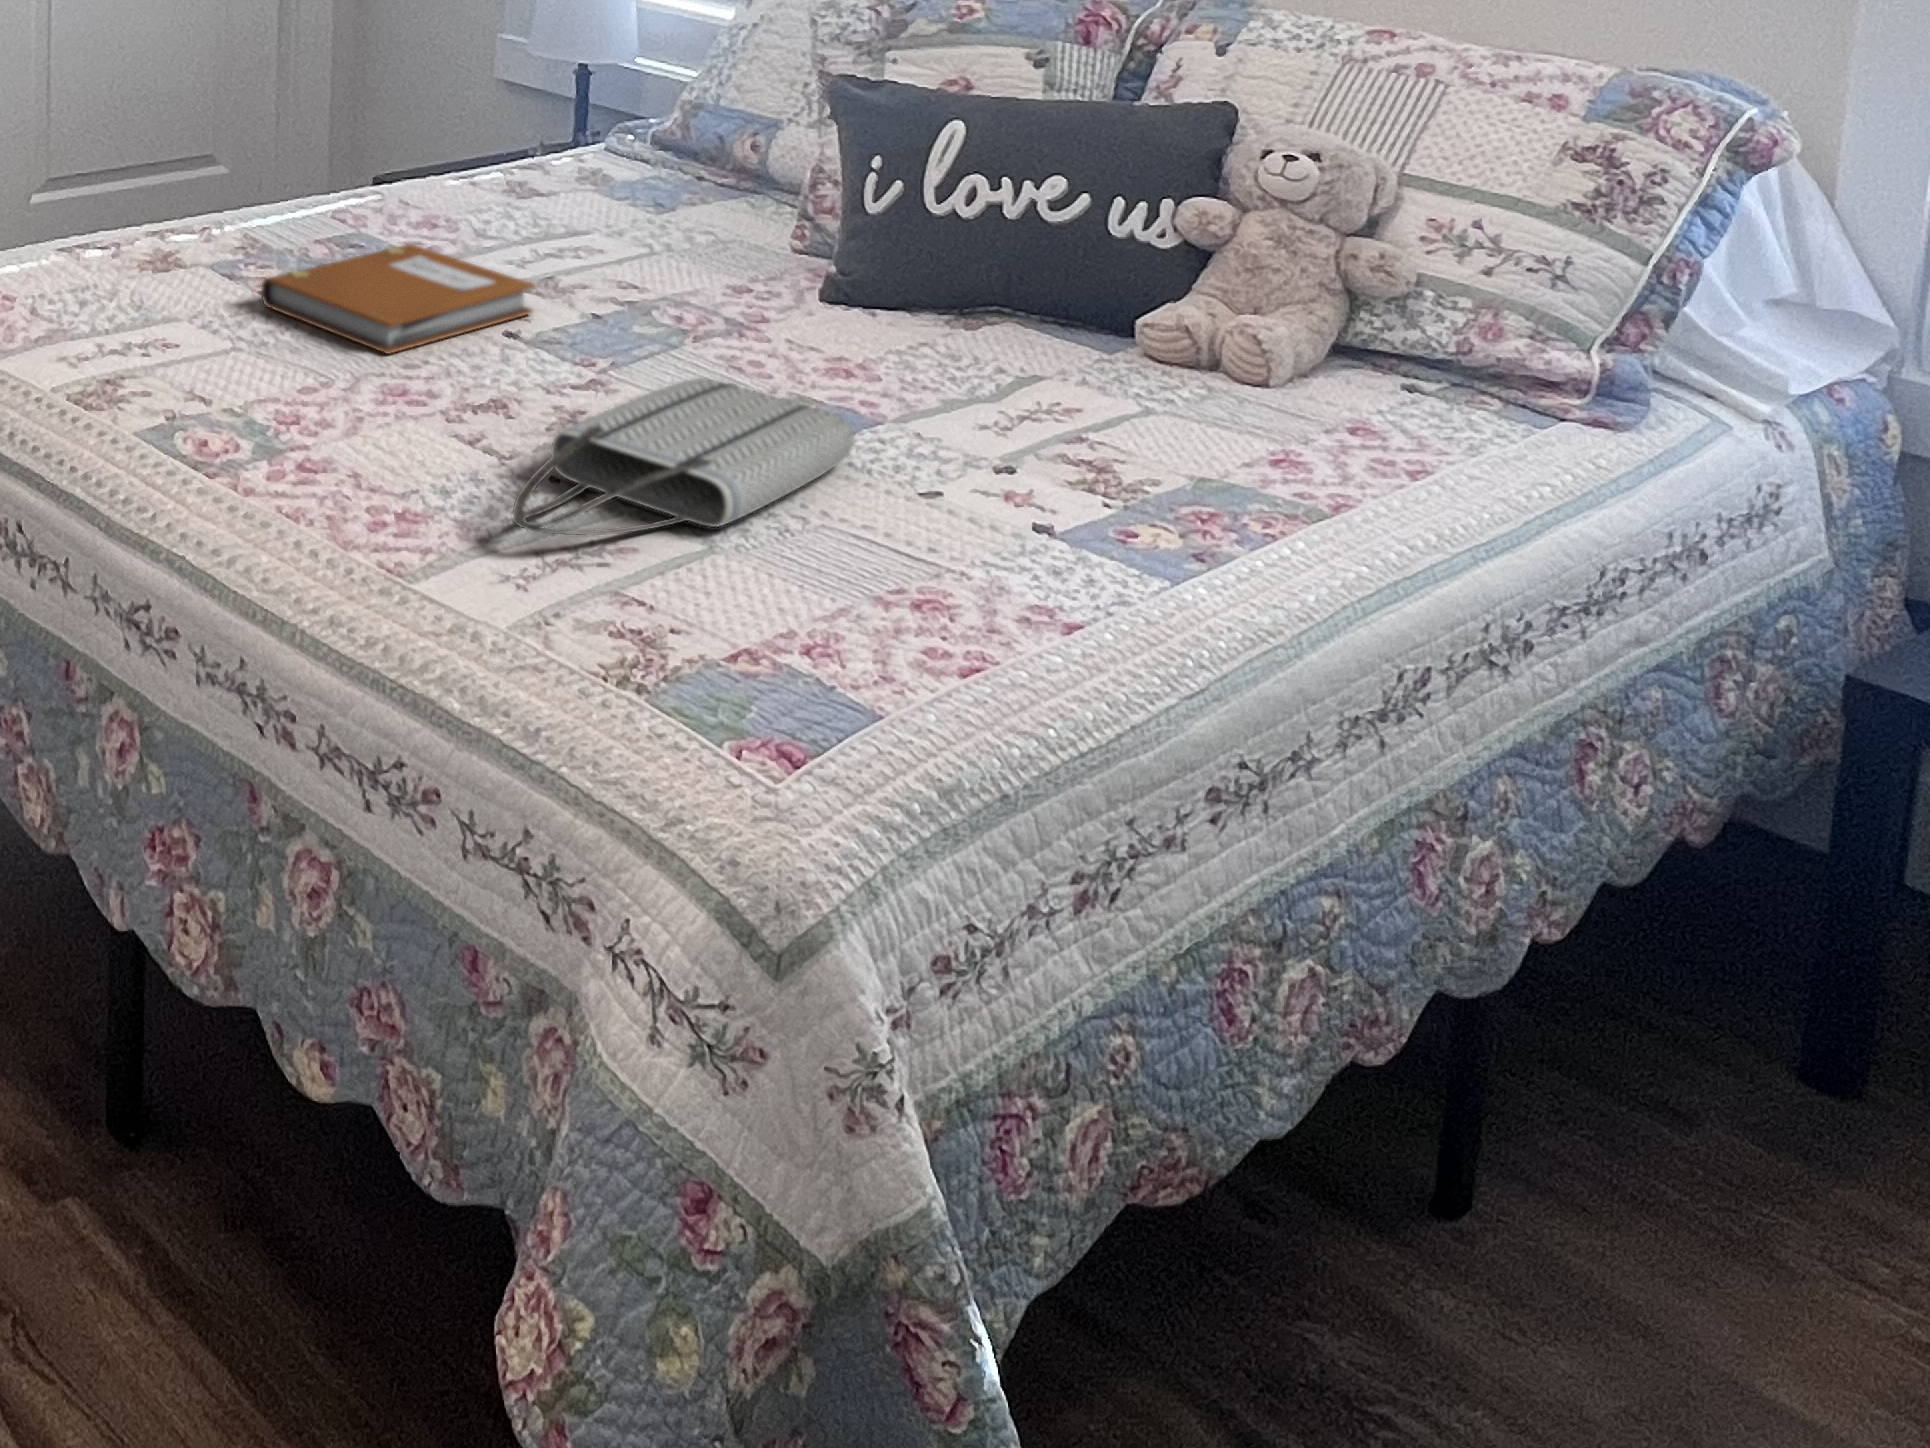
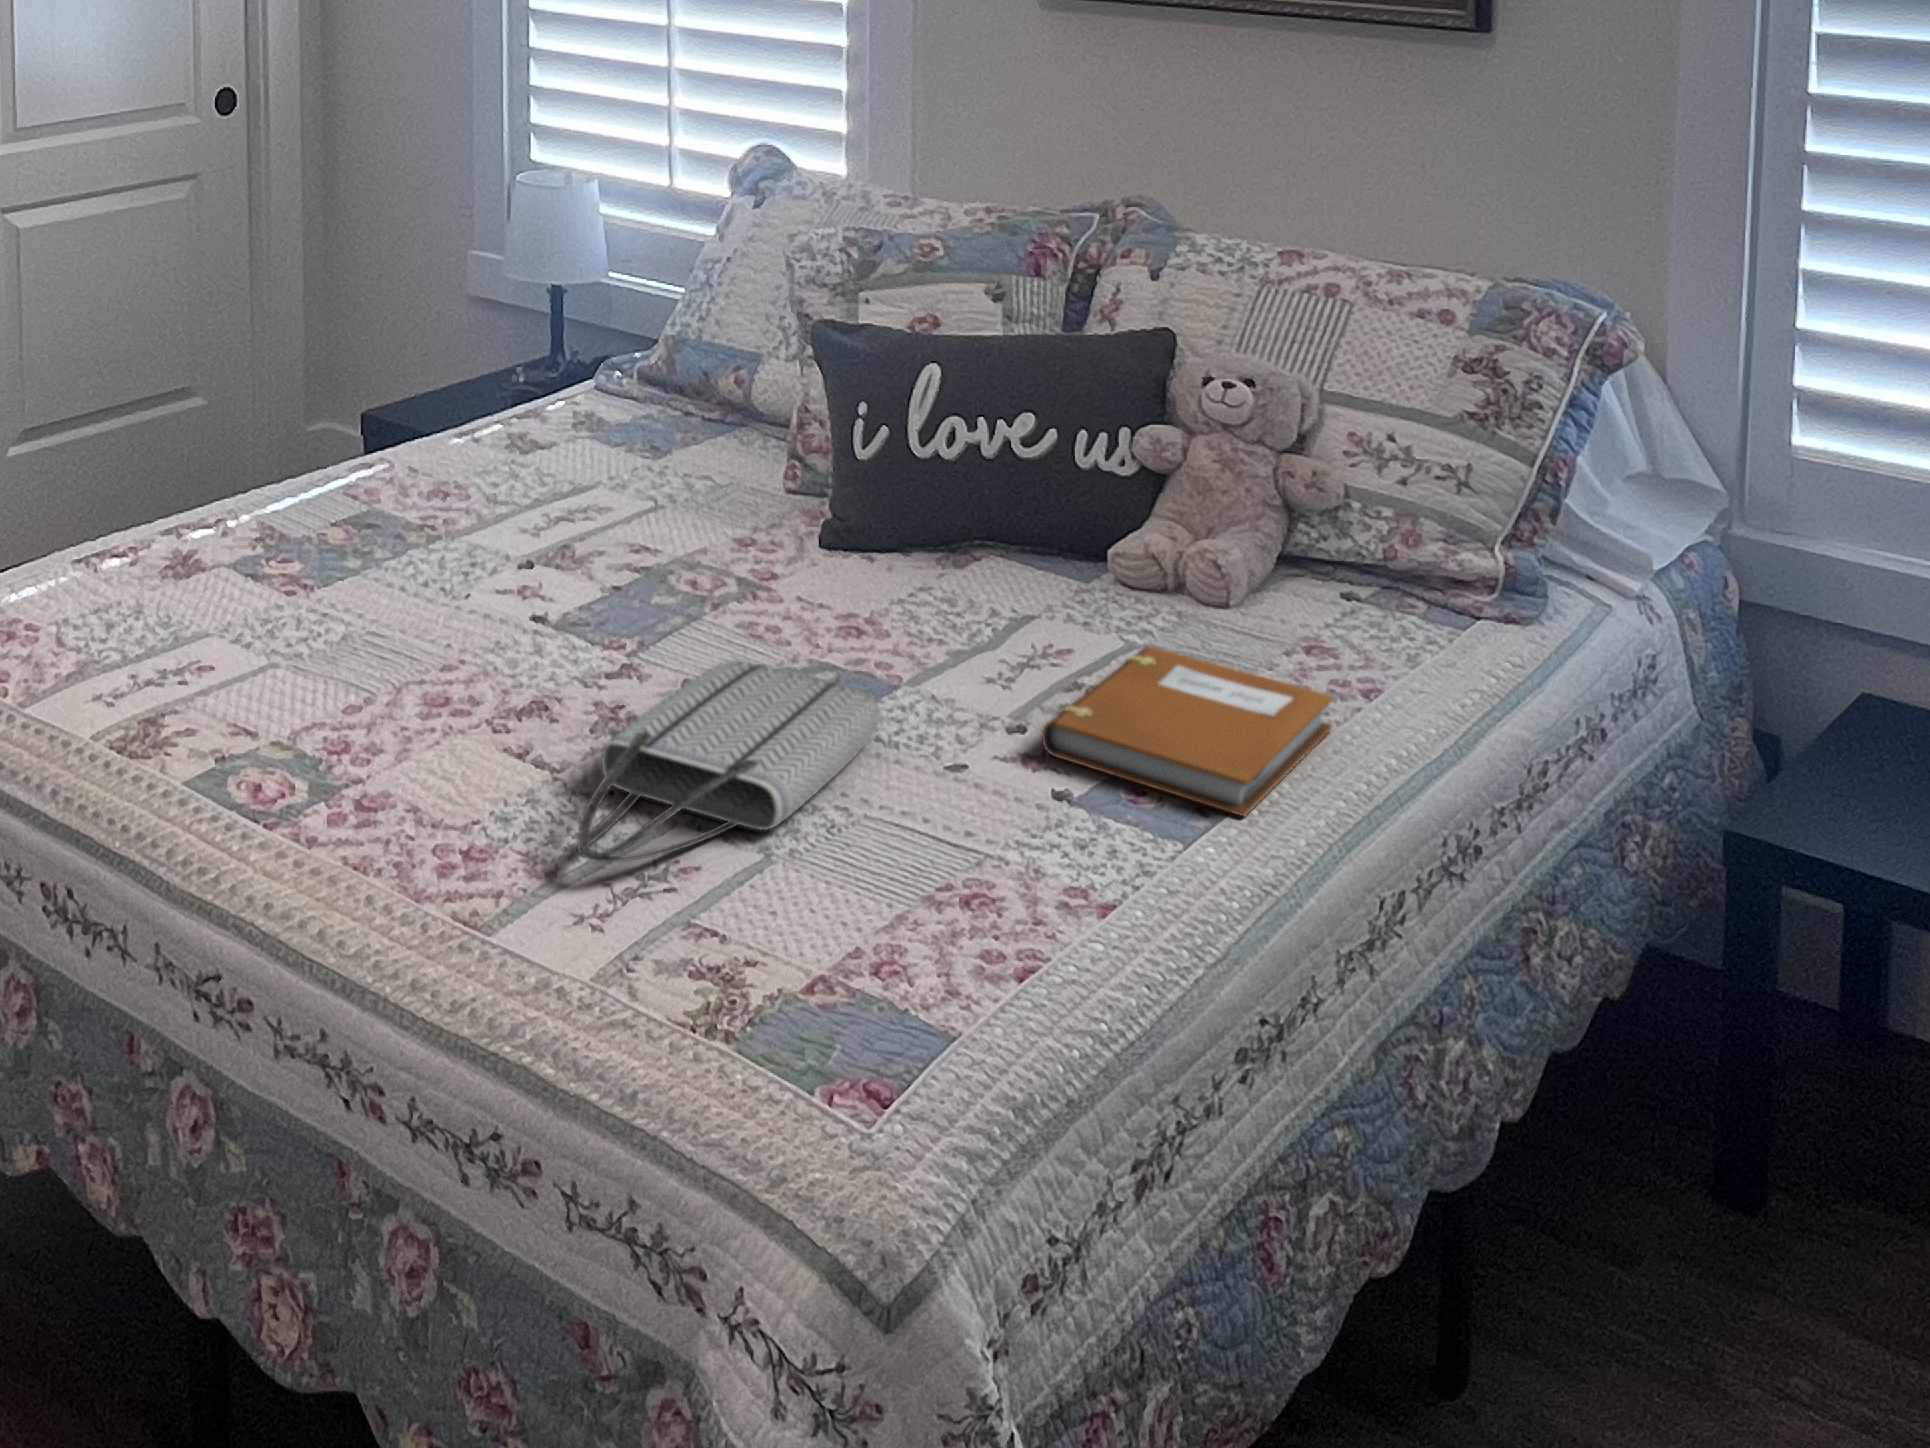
notebook: present [261,244,534,354] -> present [1042,646,1333,816]

